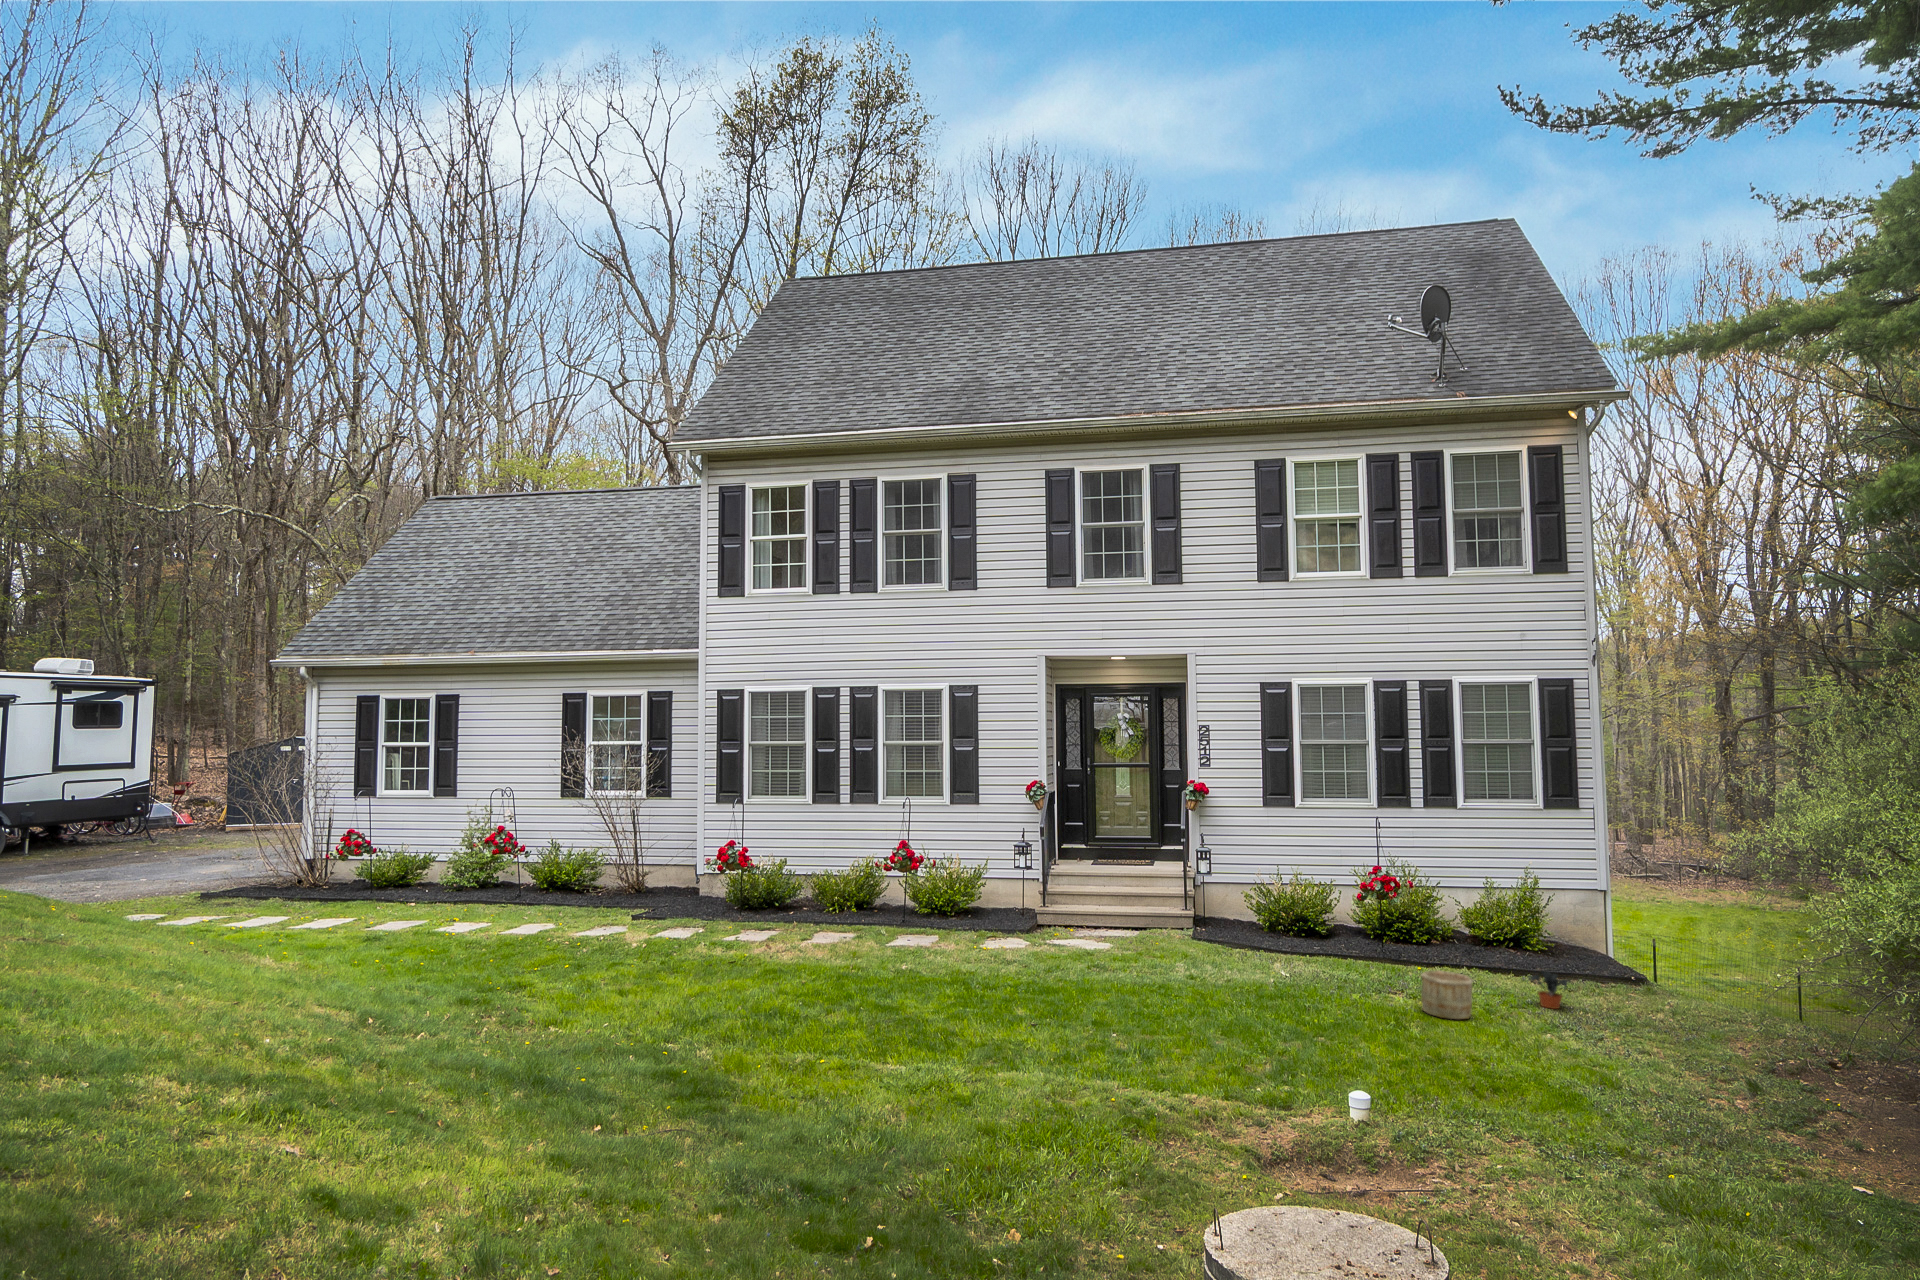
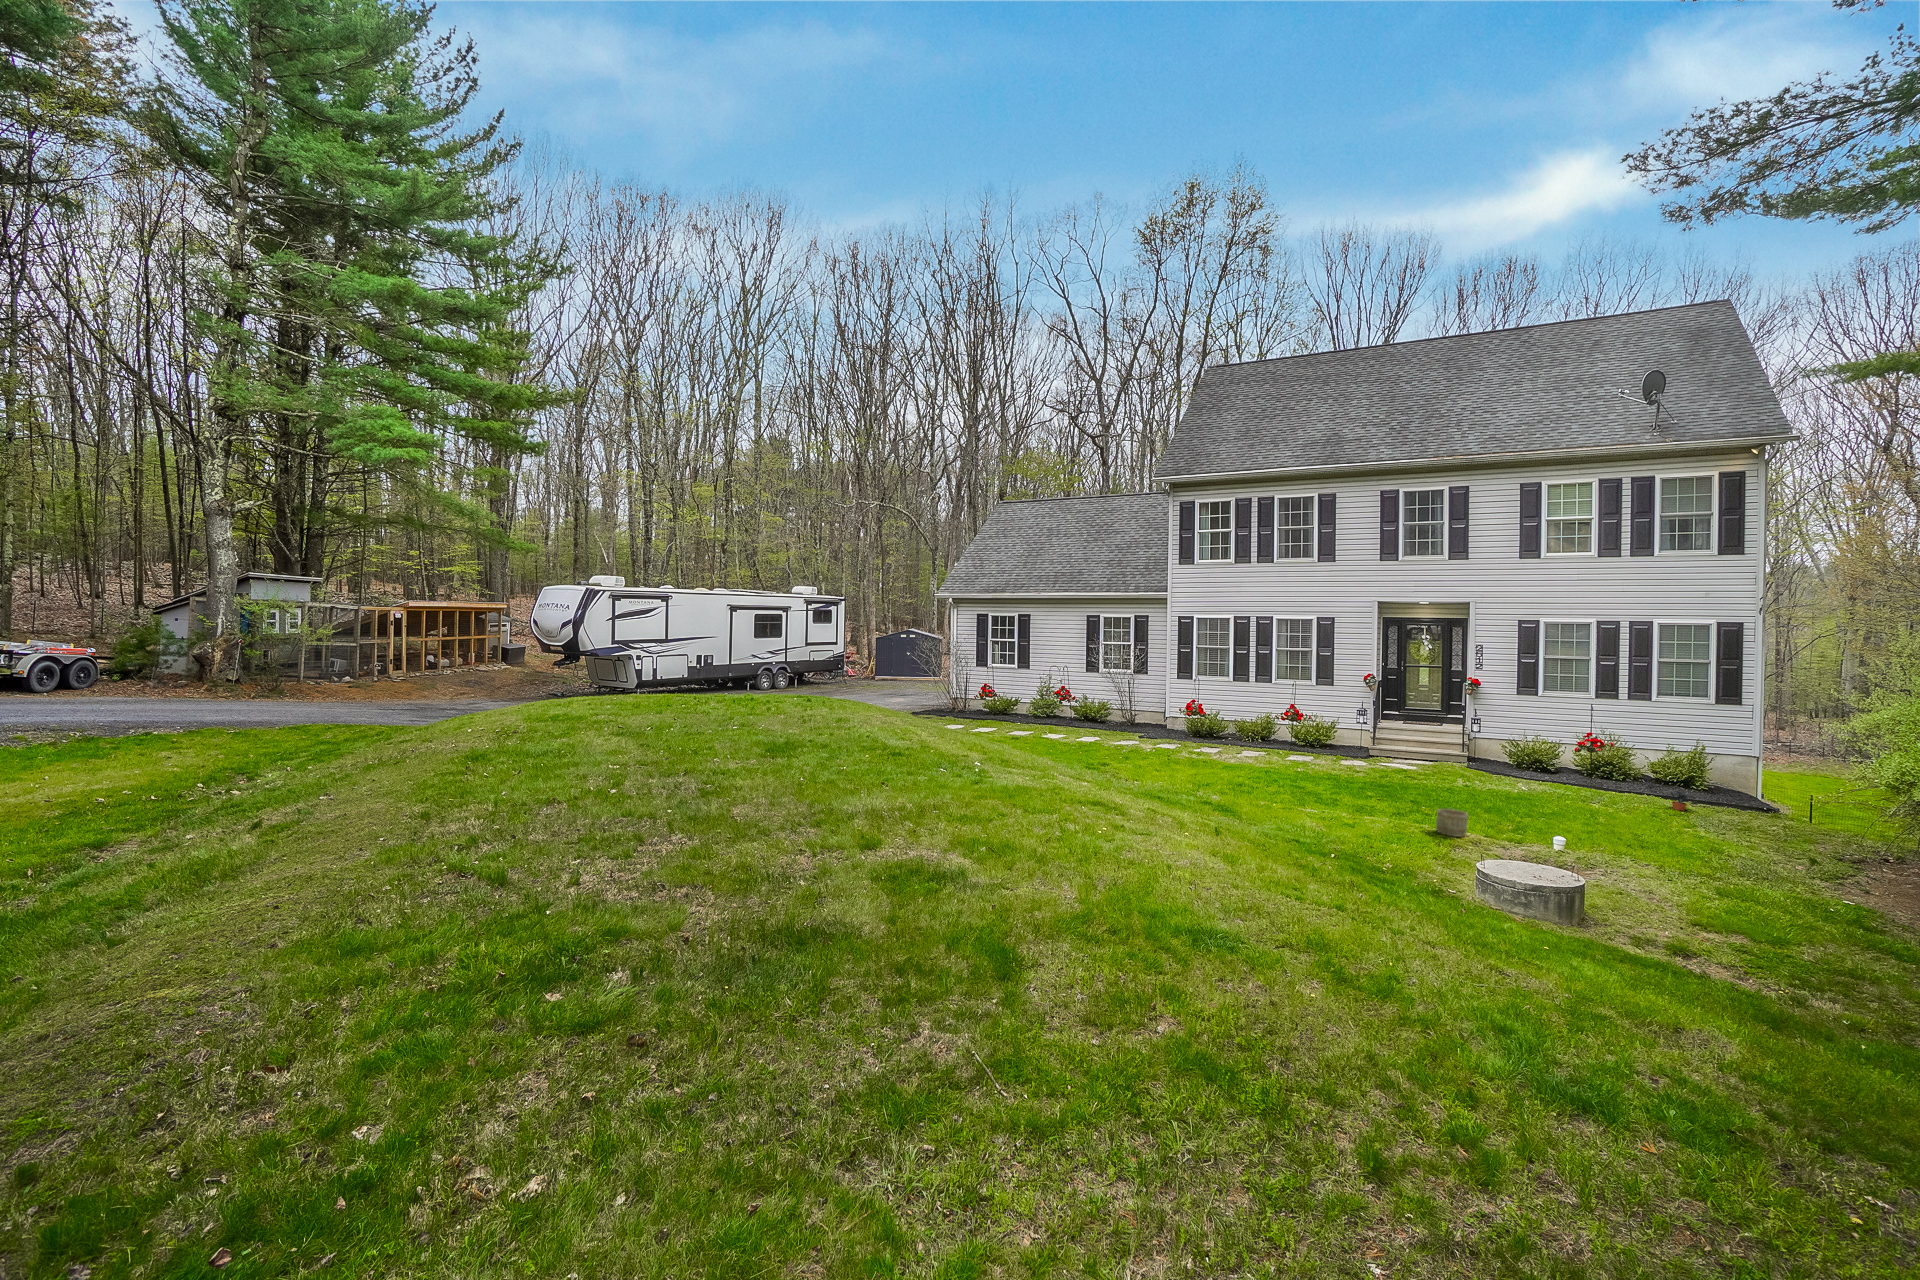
wooden bucket: present [1421,970,1473,1019] -> present [1436,809,1468,837]

